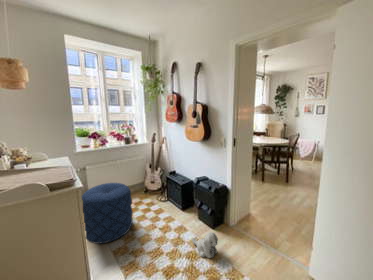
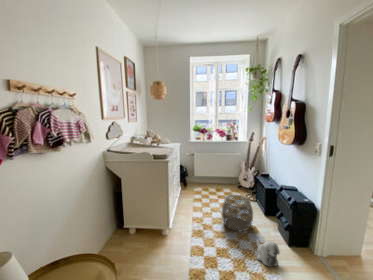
pouf: present [82,183,133,244] -> none [181,168,216,212]
woven basket: none [148,200,181,242] -> present [222,195,253,232]

